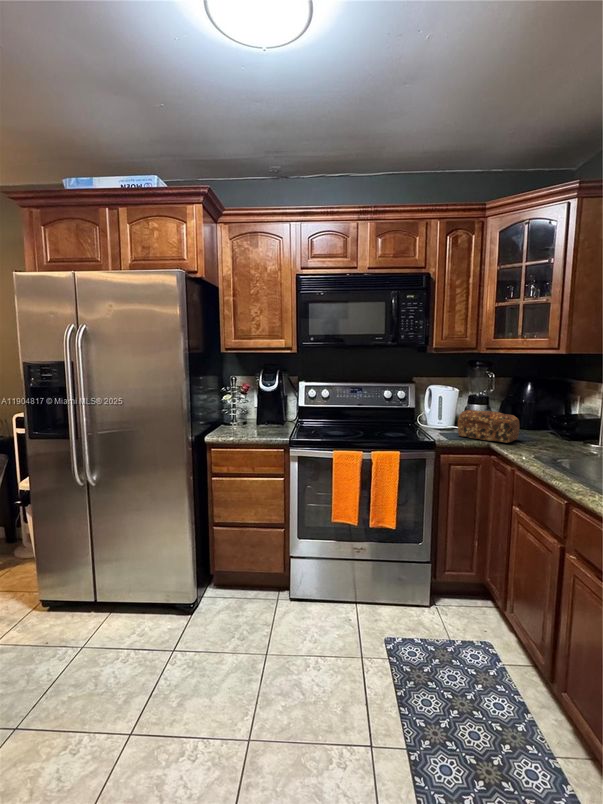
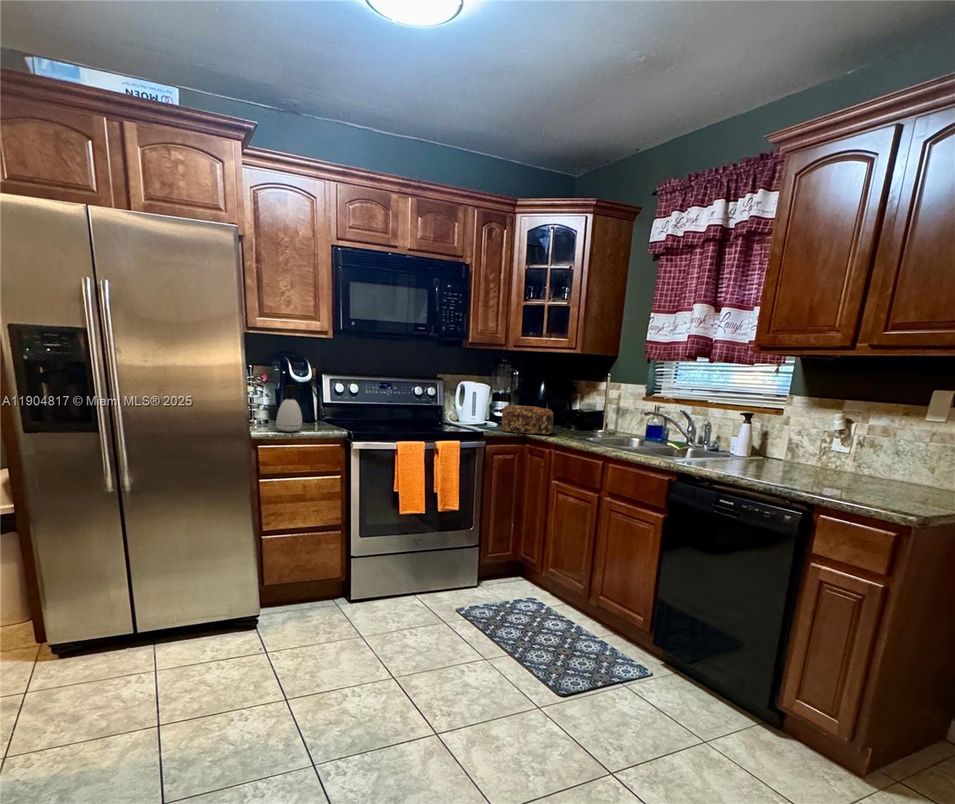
soap dispenser: none [248,393,268,429] -> present [276,385,304,432]

